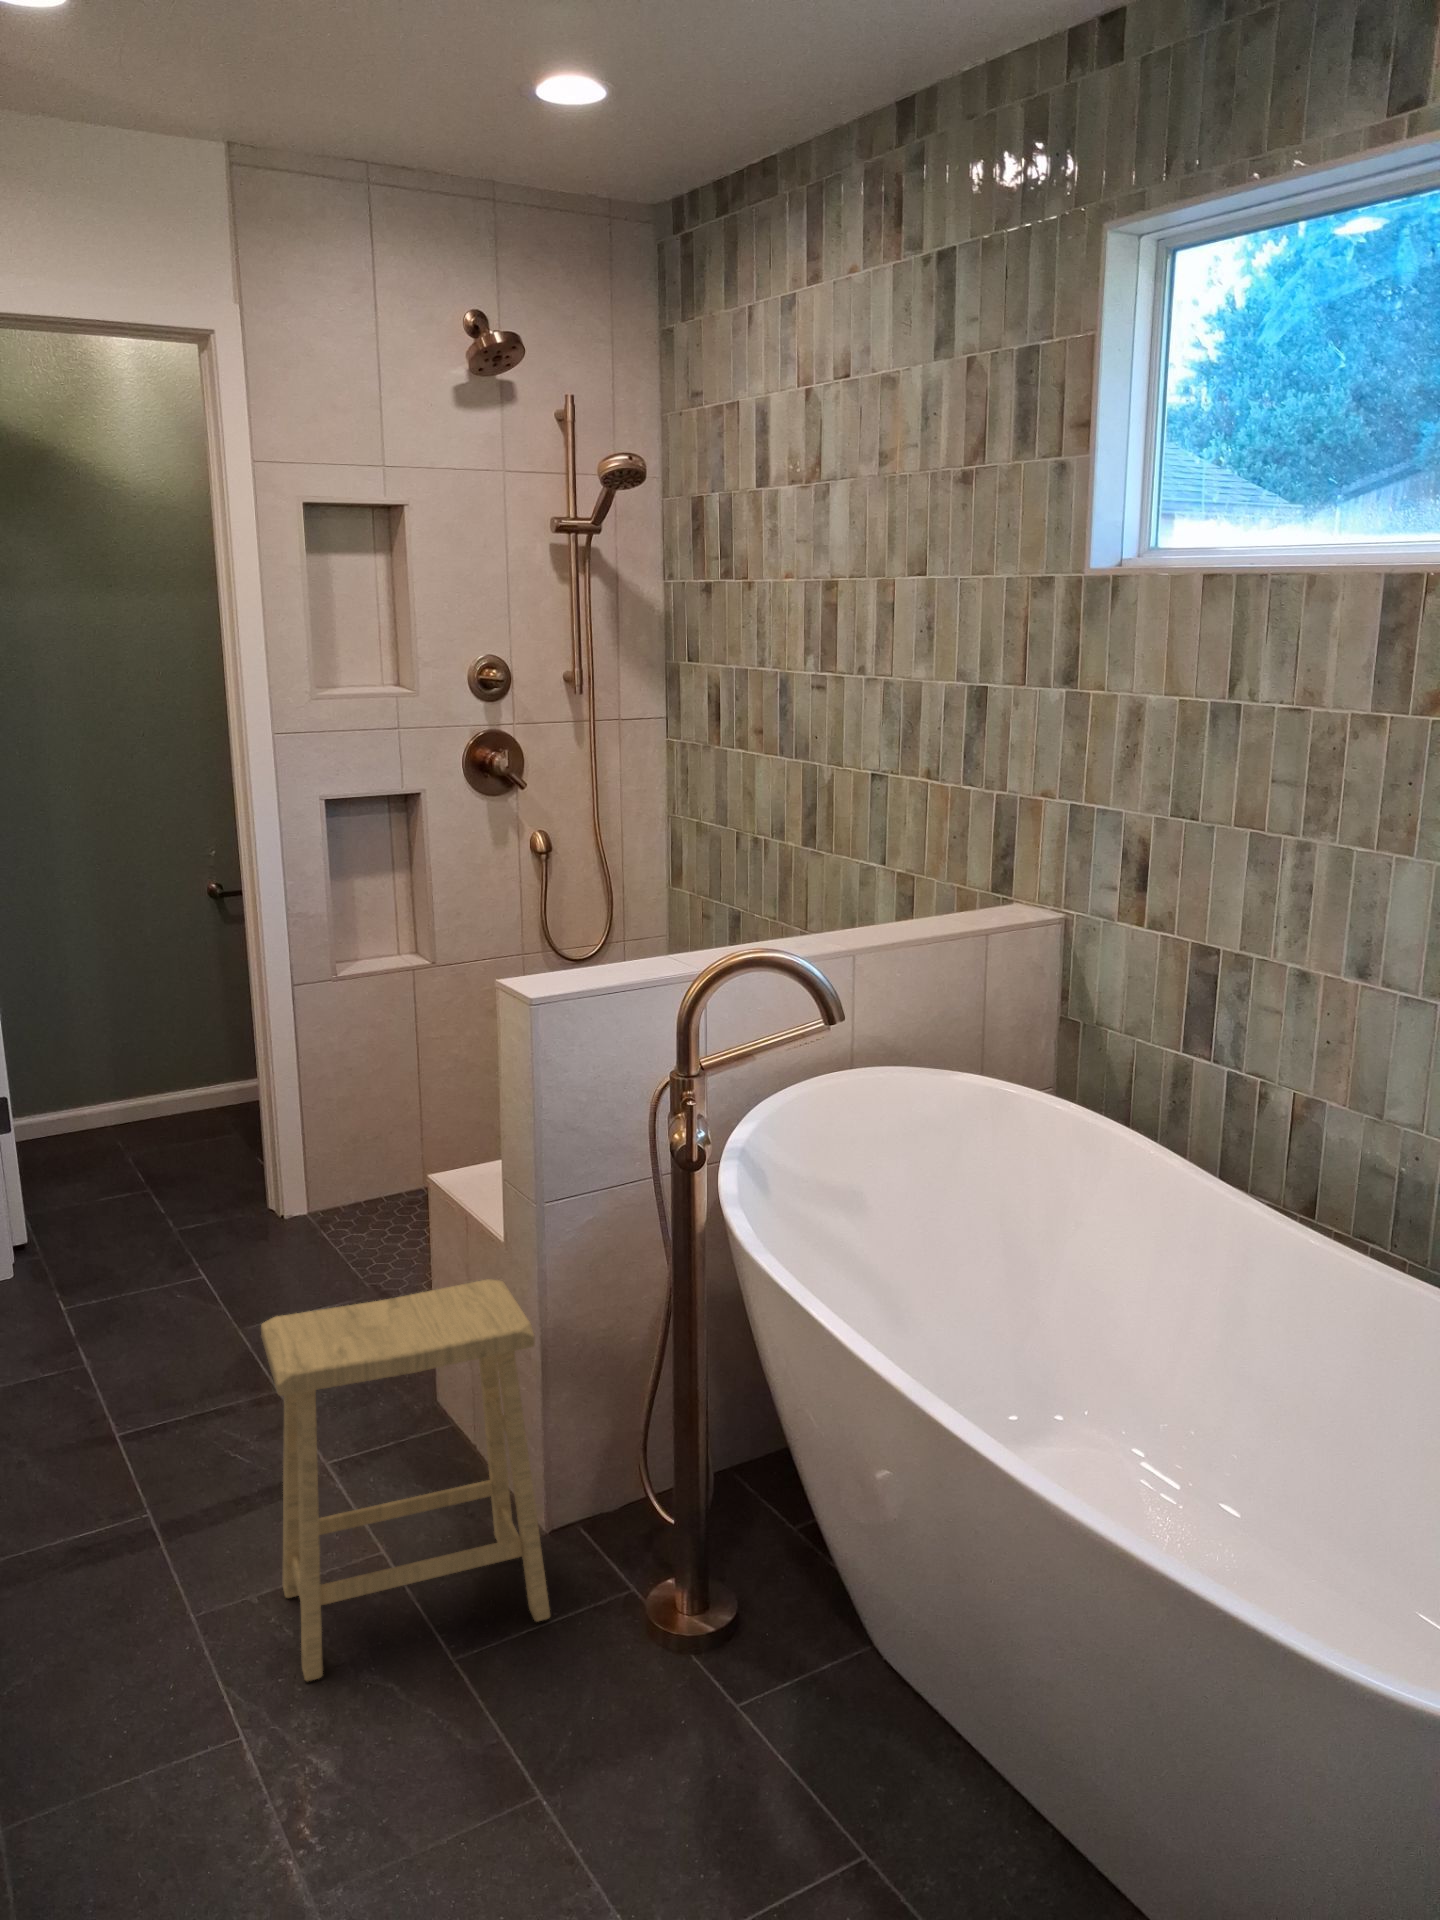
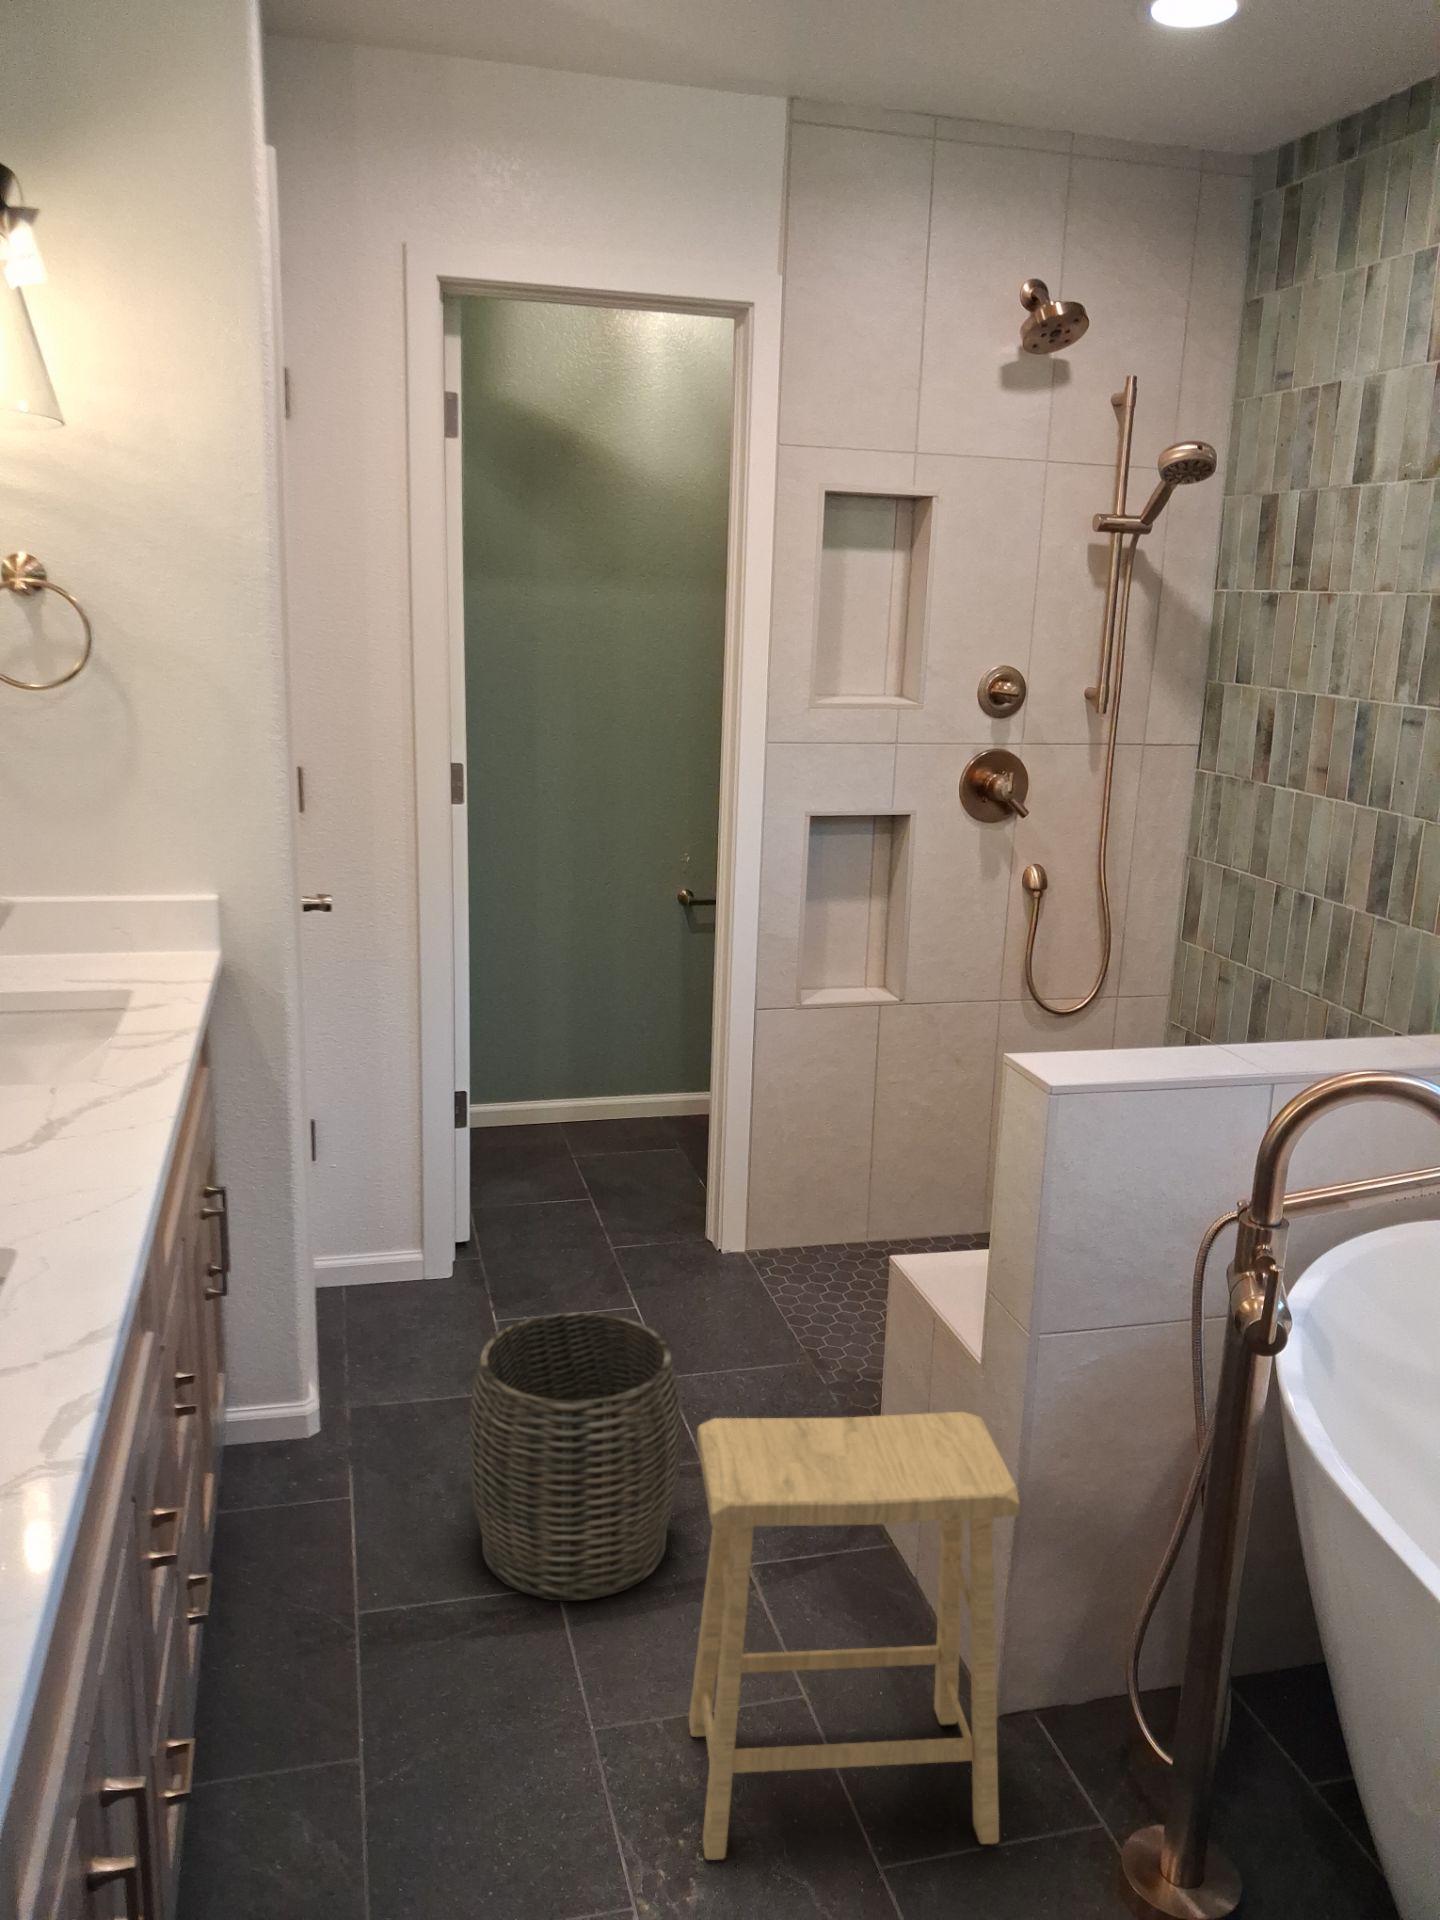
woven basket: none [50,1266,255,1523] -> present [469,1312,681,1601]

